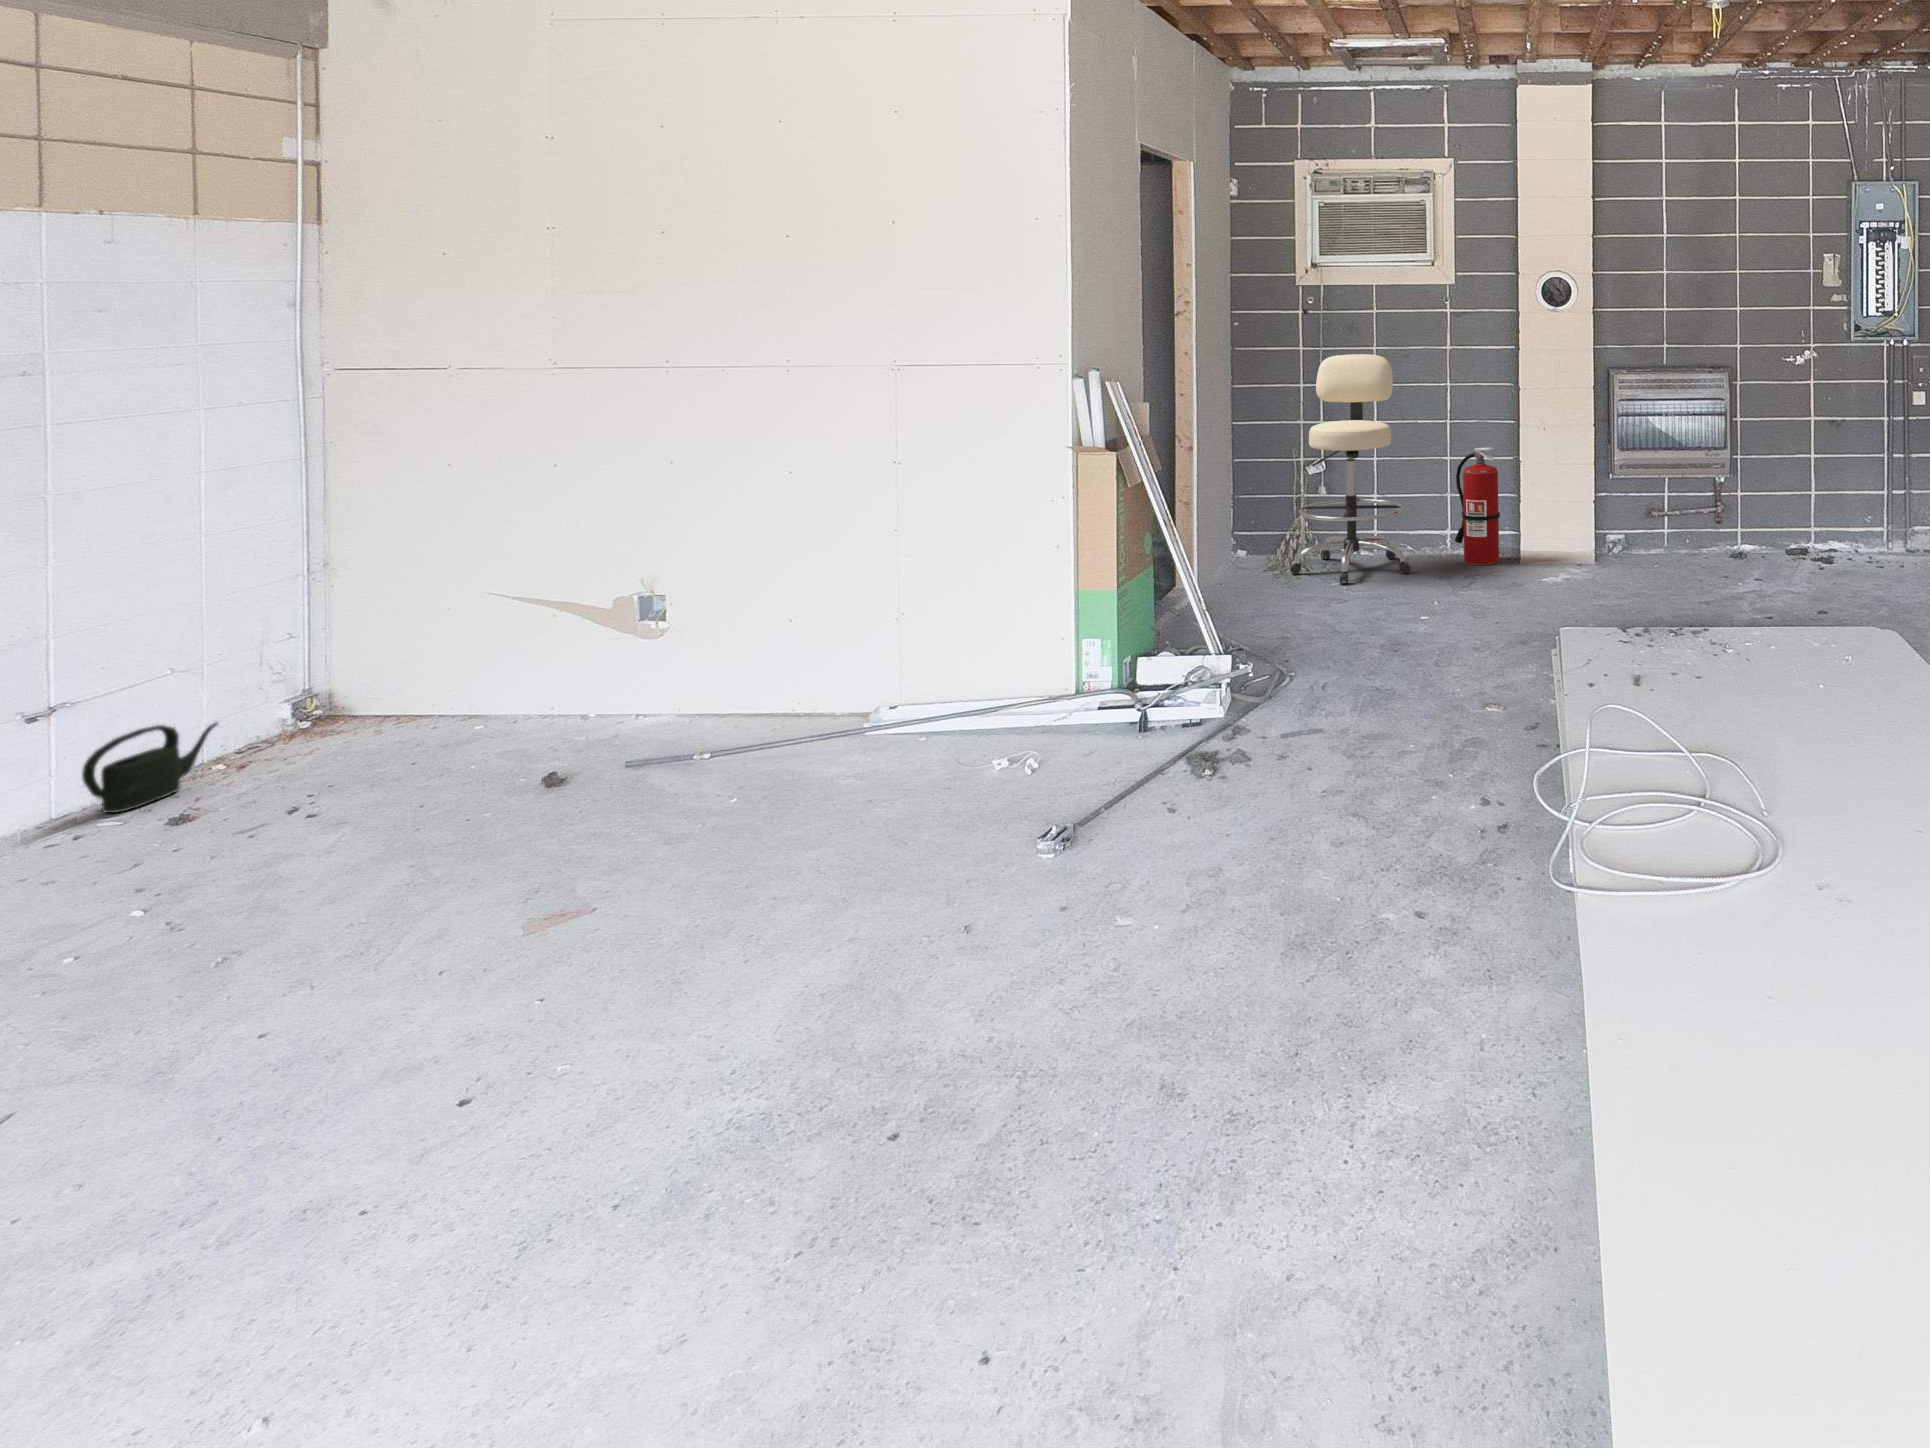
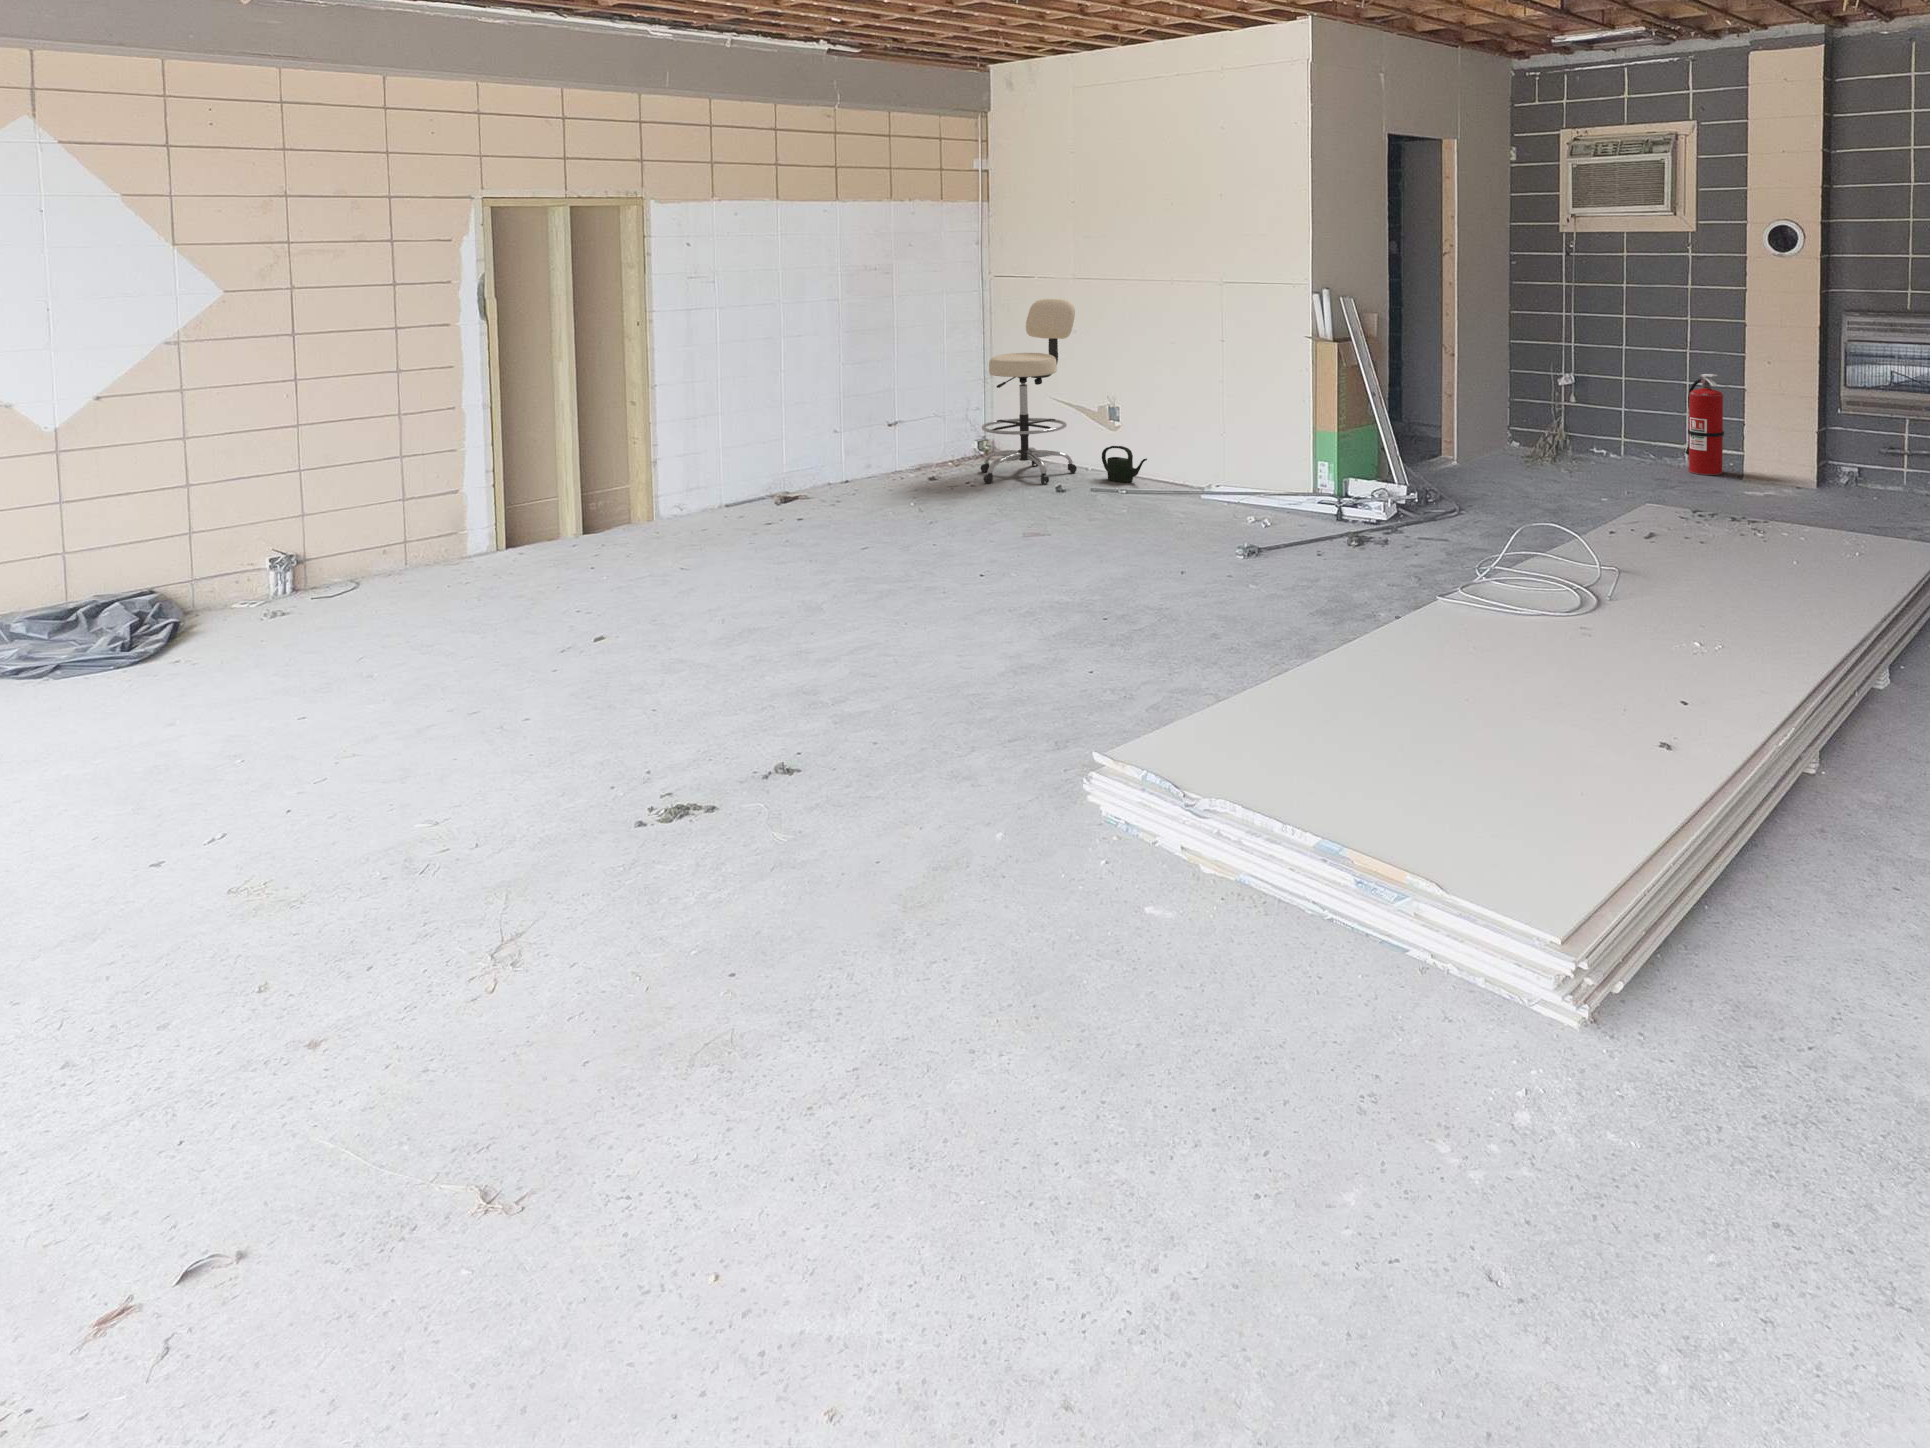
stool: present [1290,354,1411,584] -> present [980,299,1077,484]
watering can: present [82,723,217,813] -> present [1102,446,1147,482]

